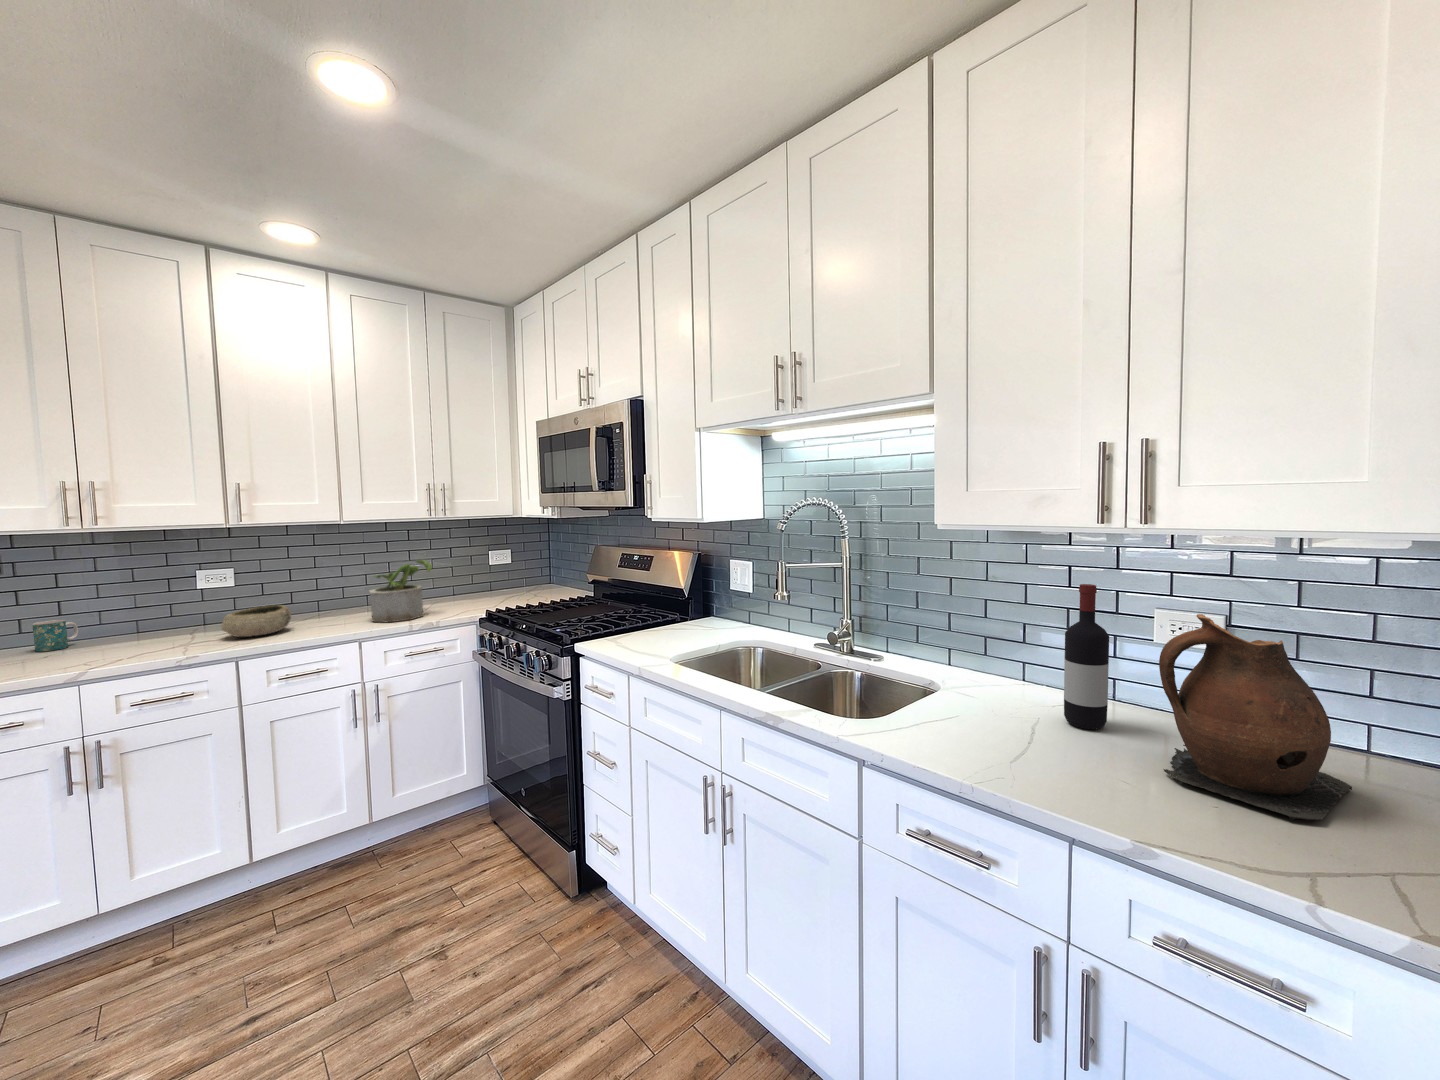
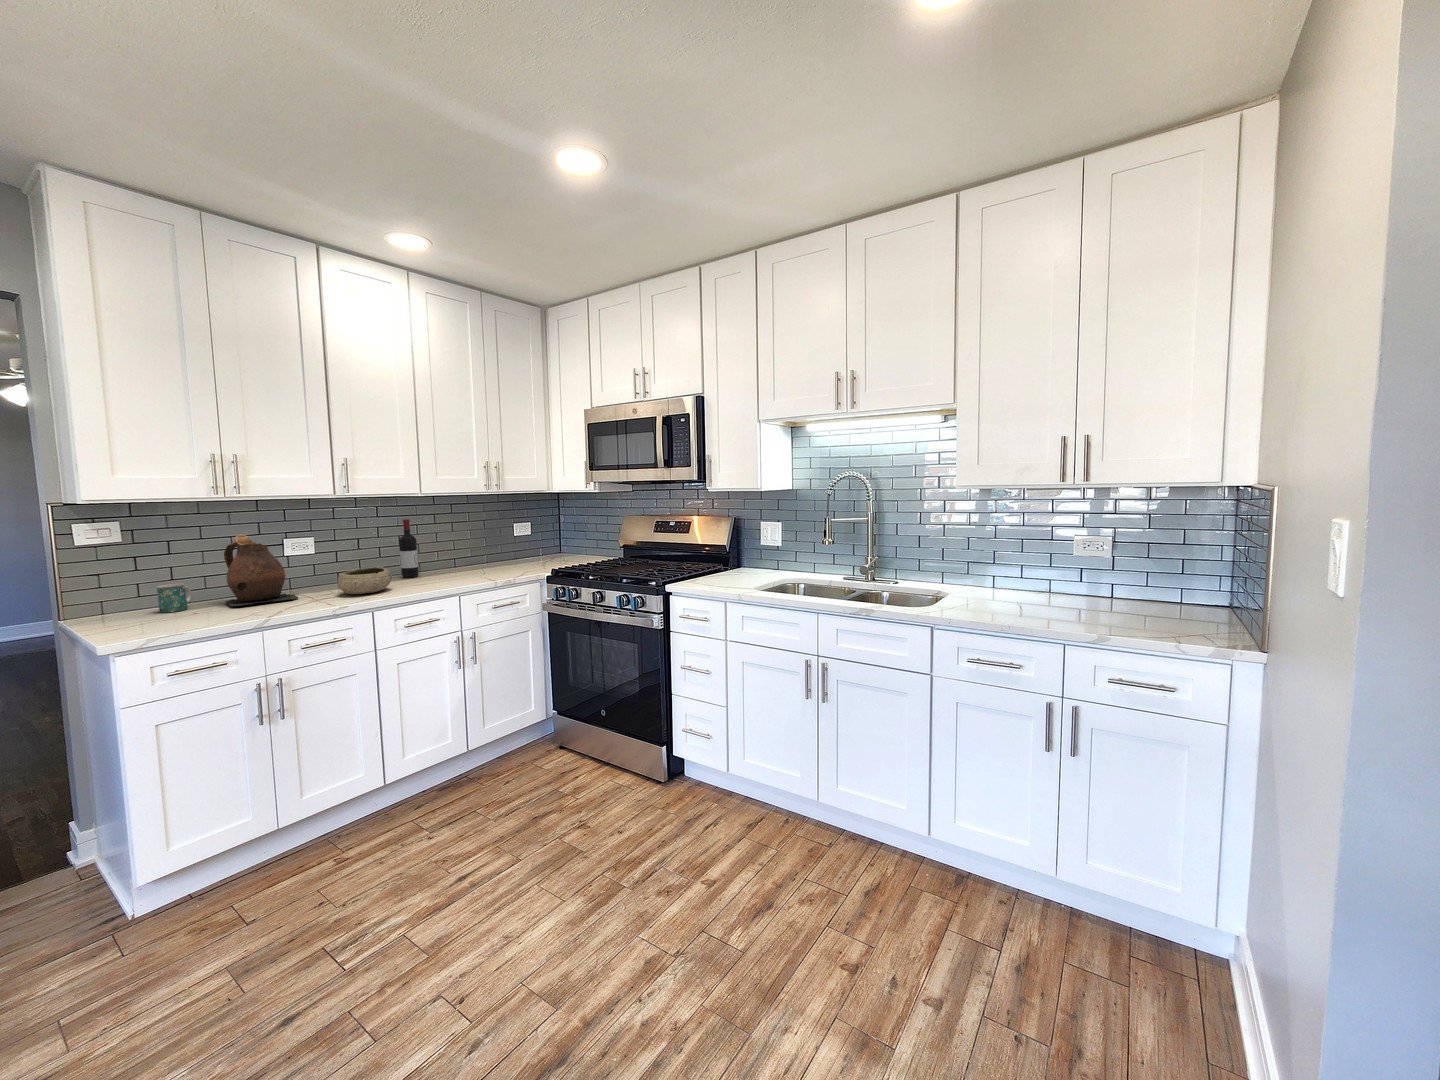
potted plant: present [370,560,432,622] -> none [445,527,501,581]
wine bottle: present [1064,584,1109,729] -> present [399,519,419,578]
ceramic pitcher: present [1159,614,1352,821] -> present [224,535,298,607]

